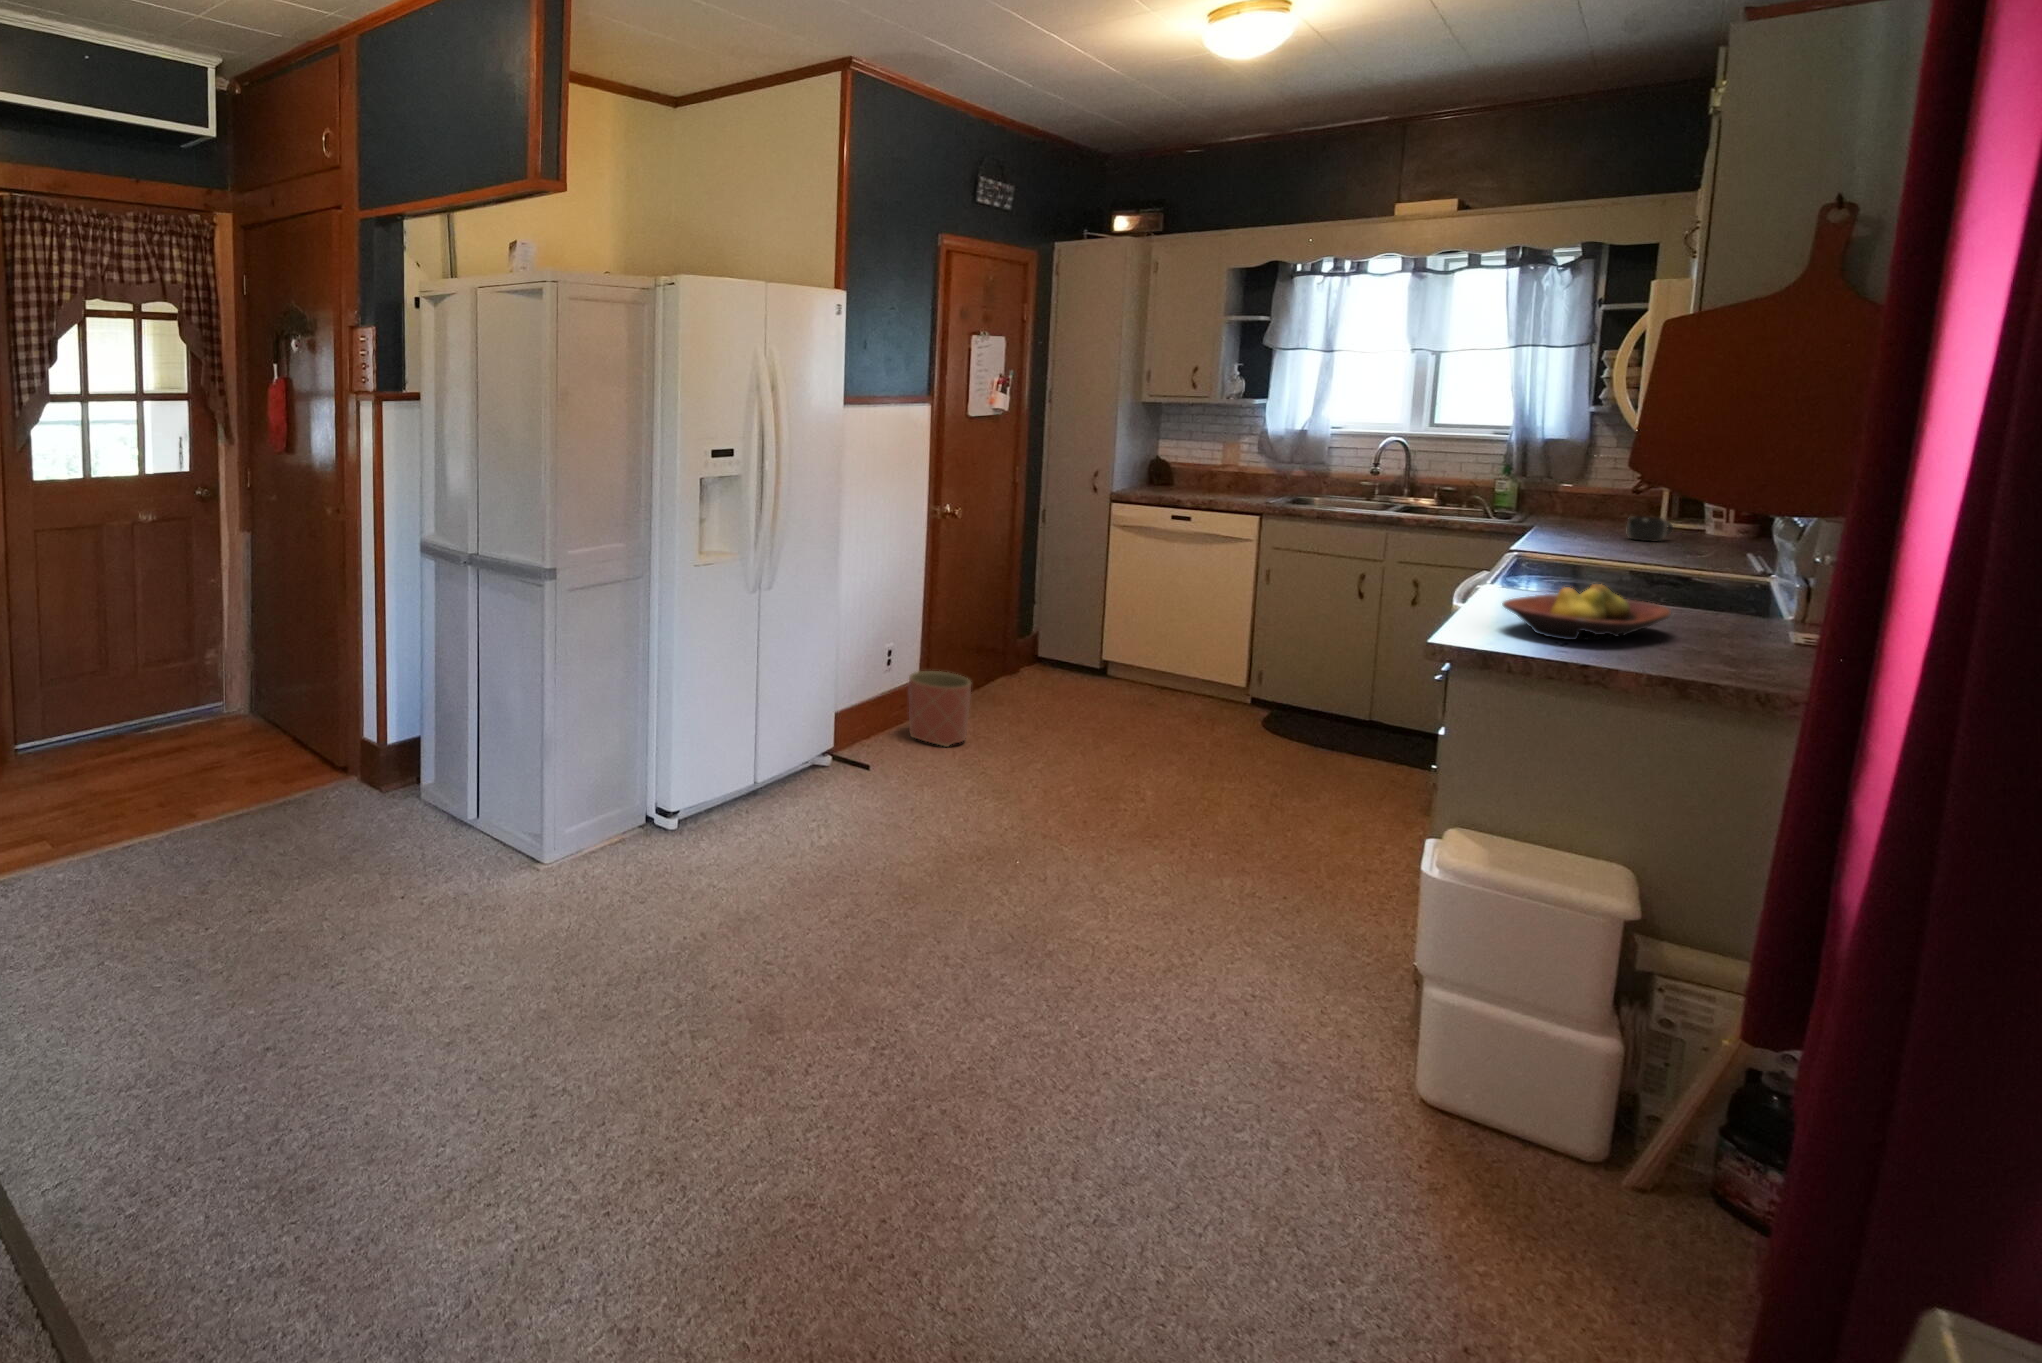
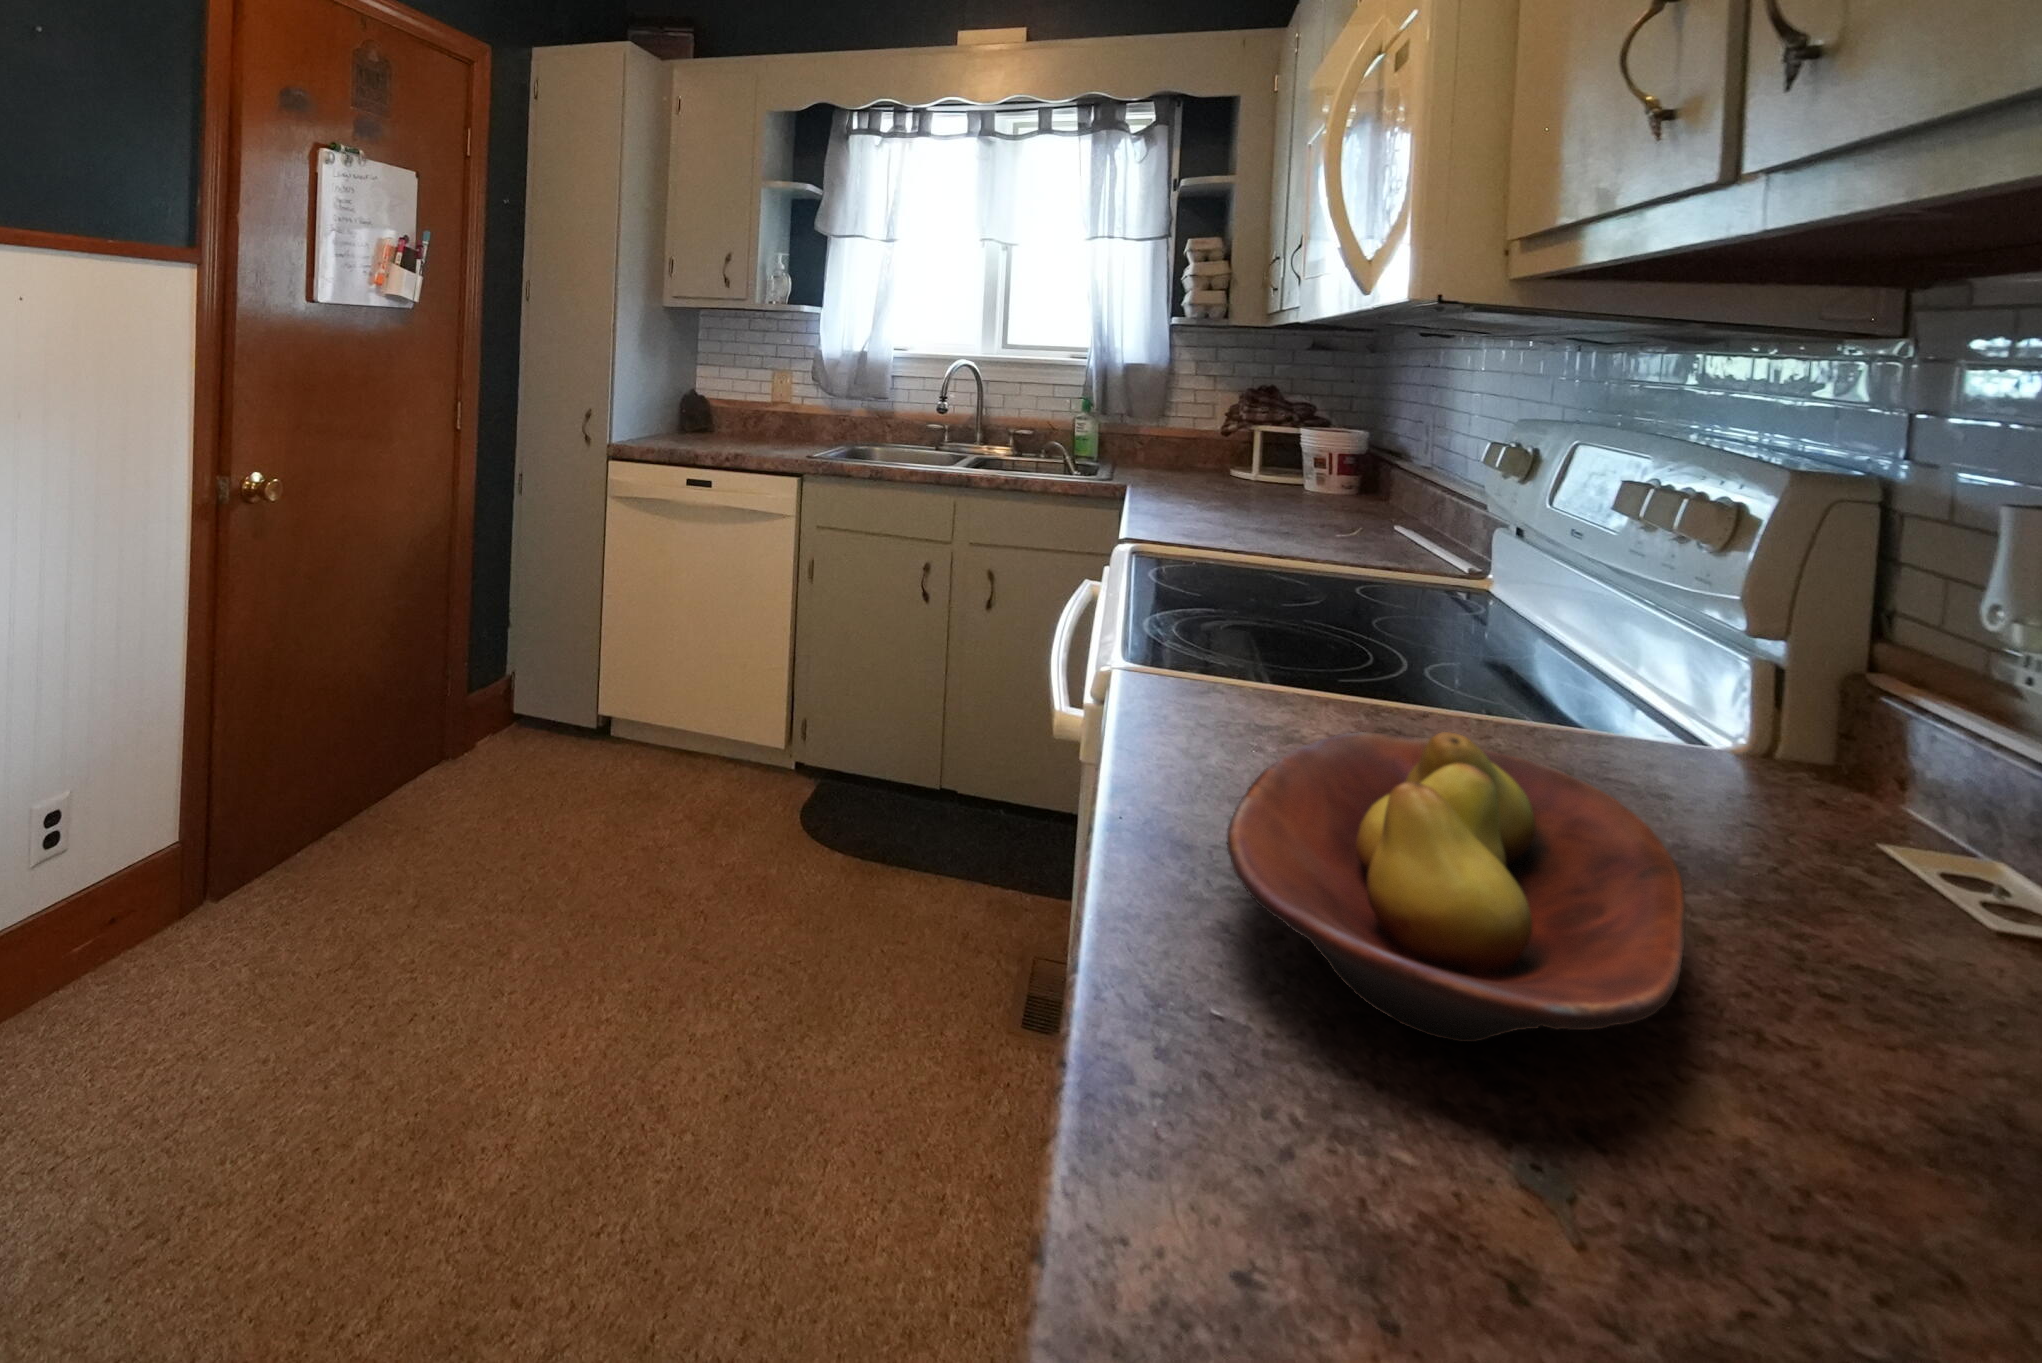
mug: present [1627,516,1673,541] -> none [1228,468,1276,505]
planter: present [909,671,972,747] -> none [58,845,216,1051]

